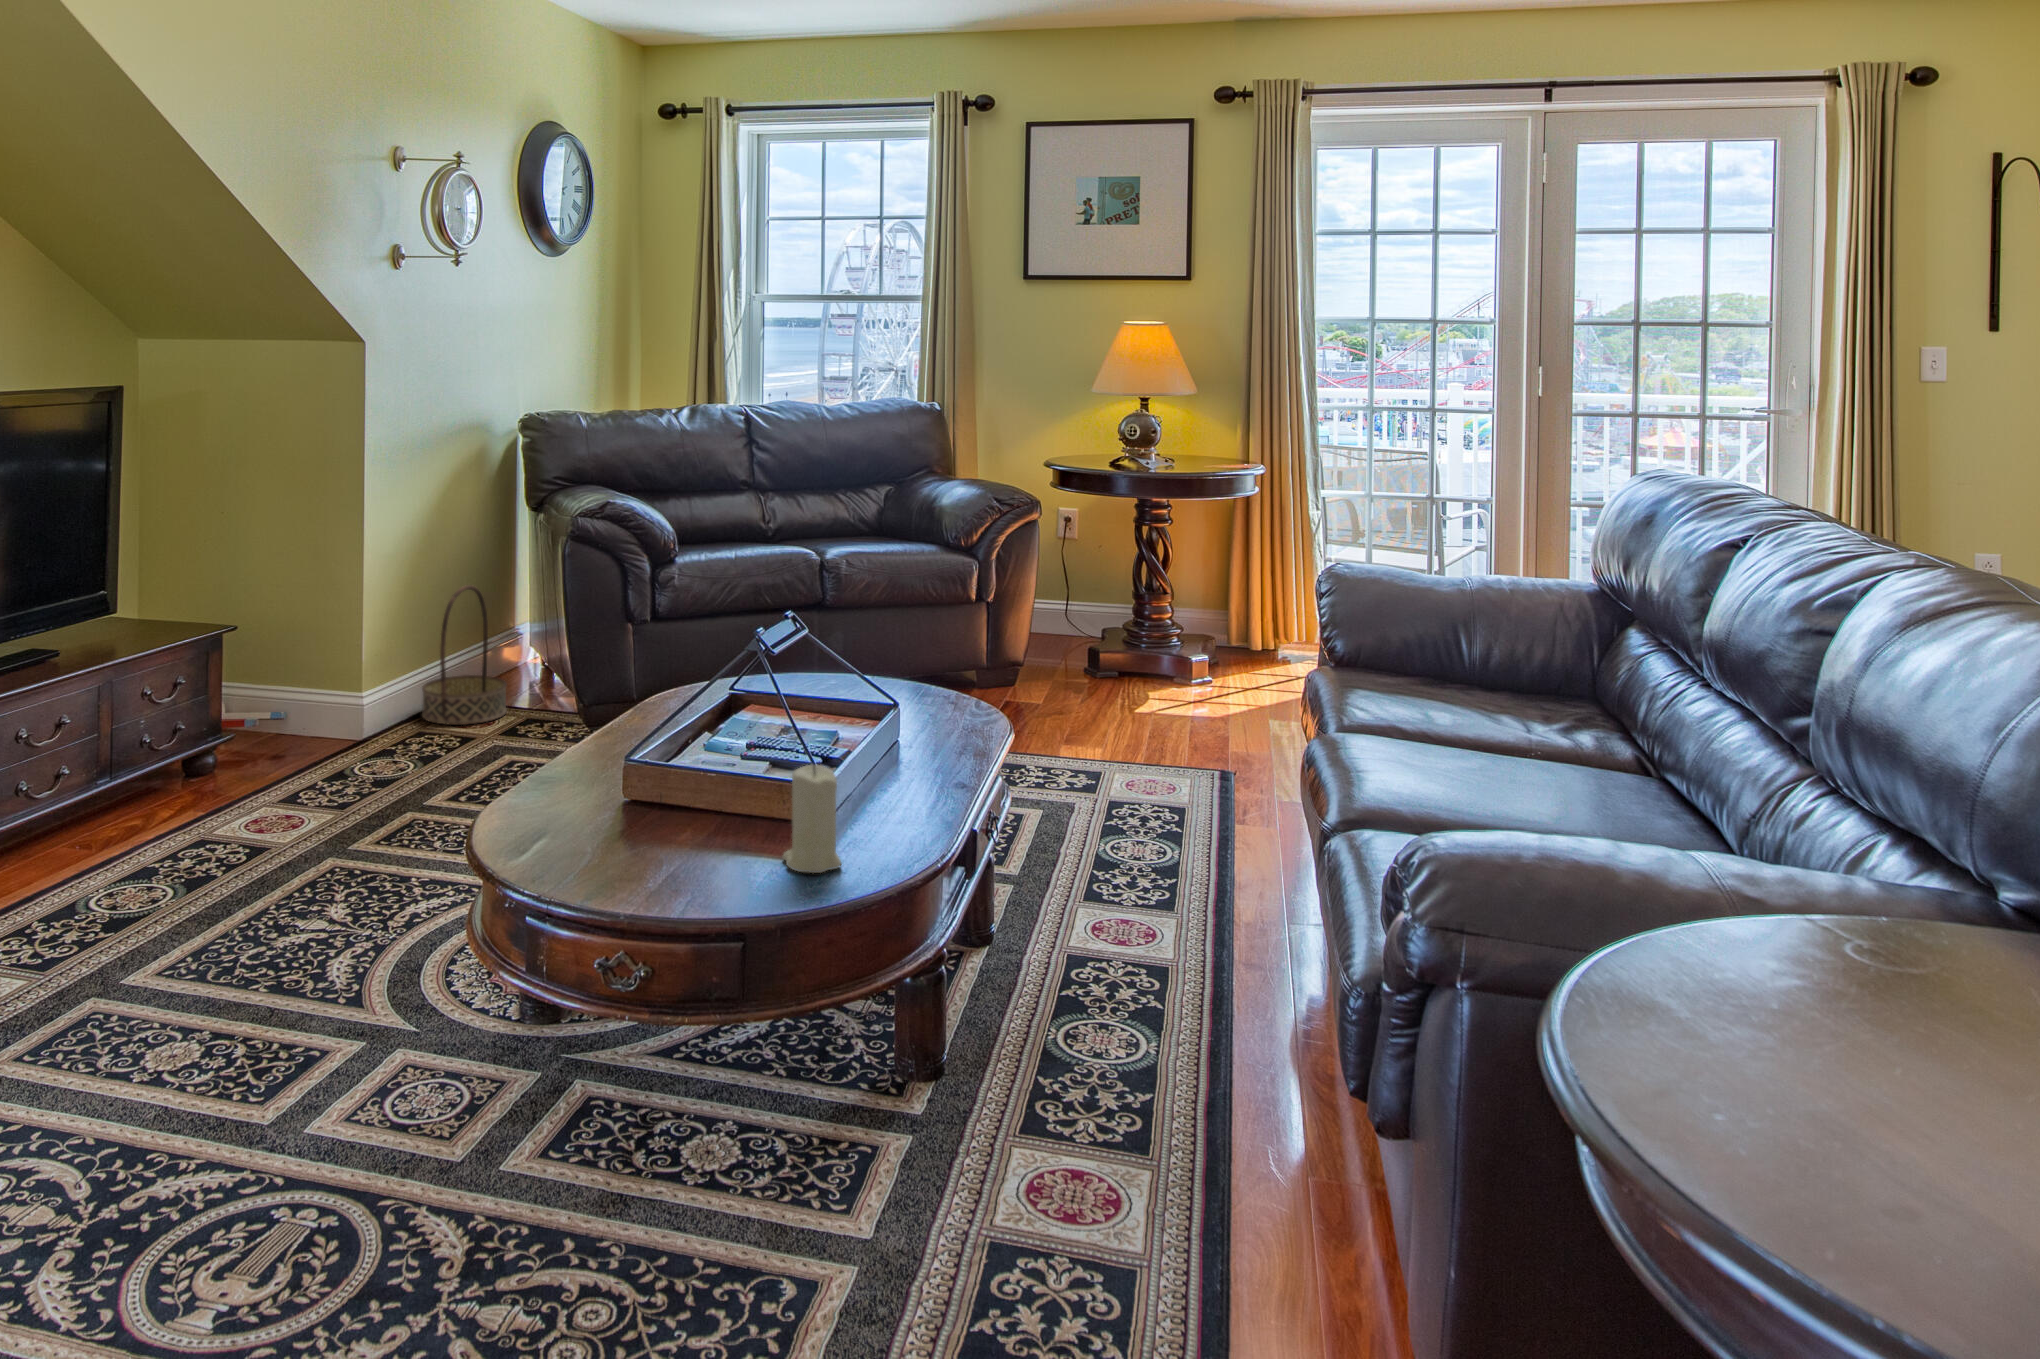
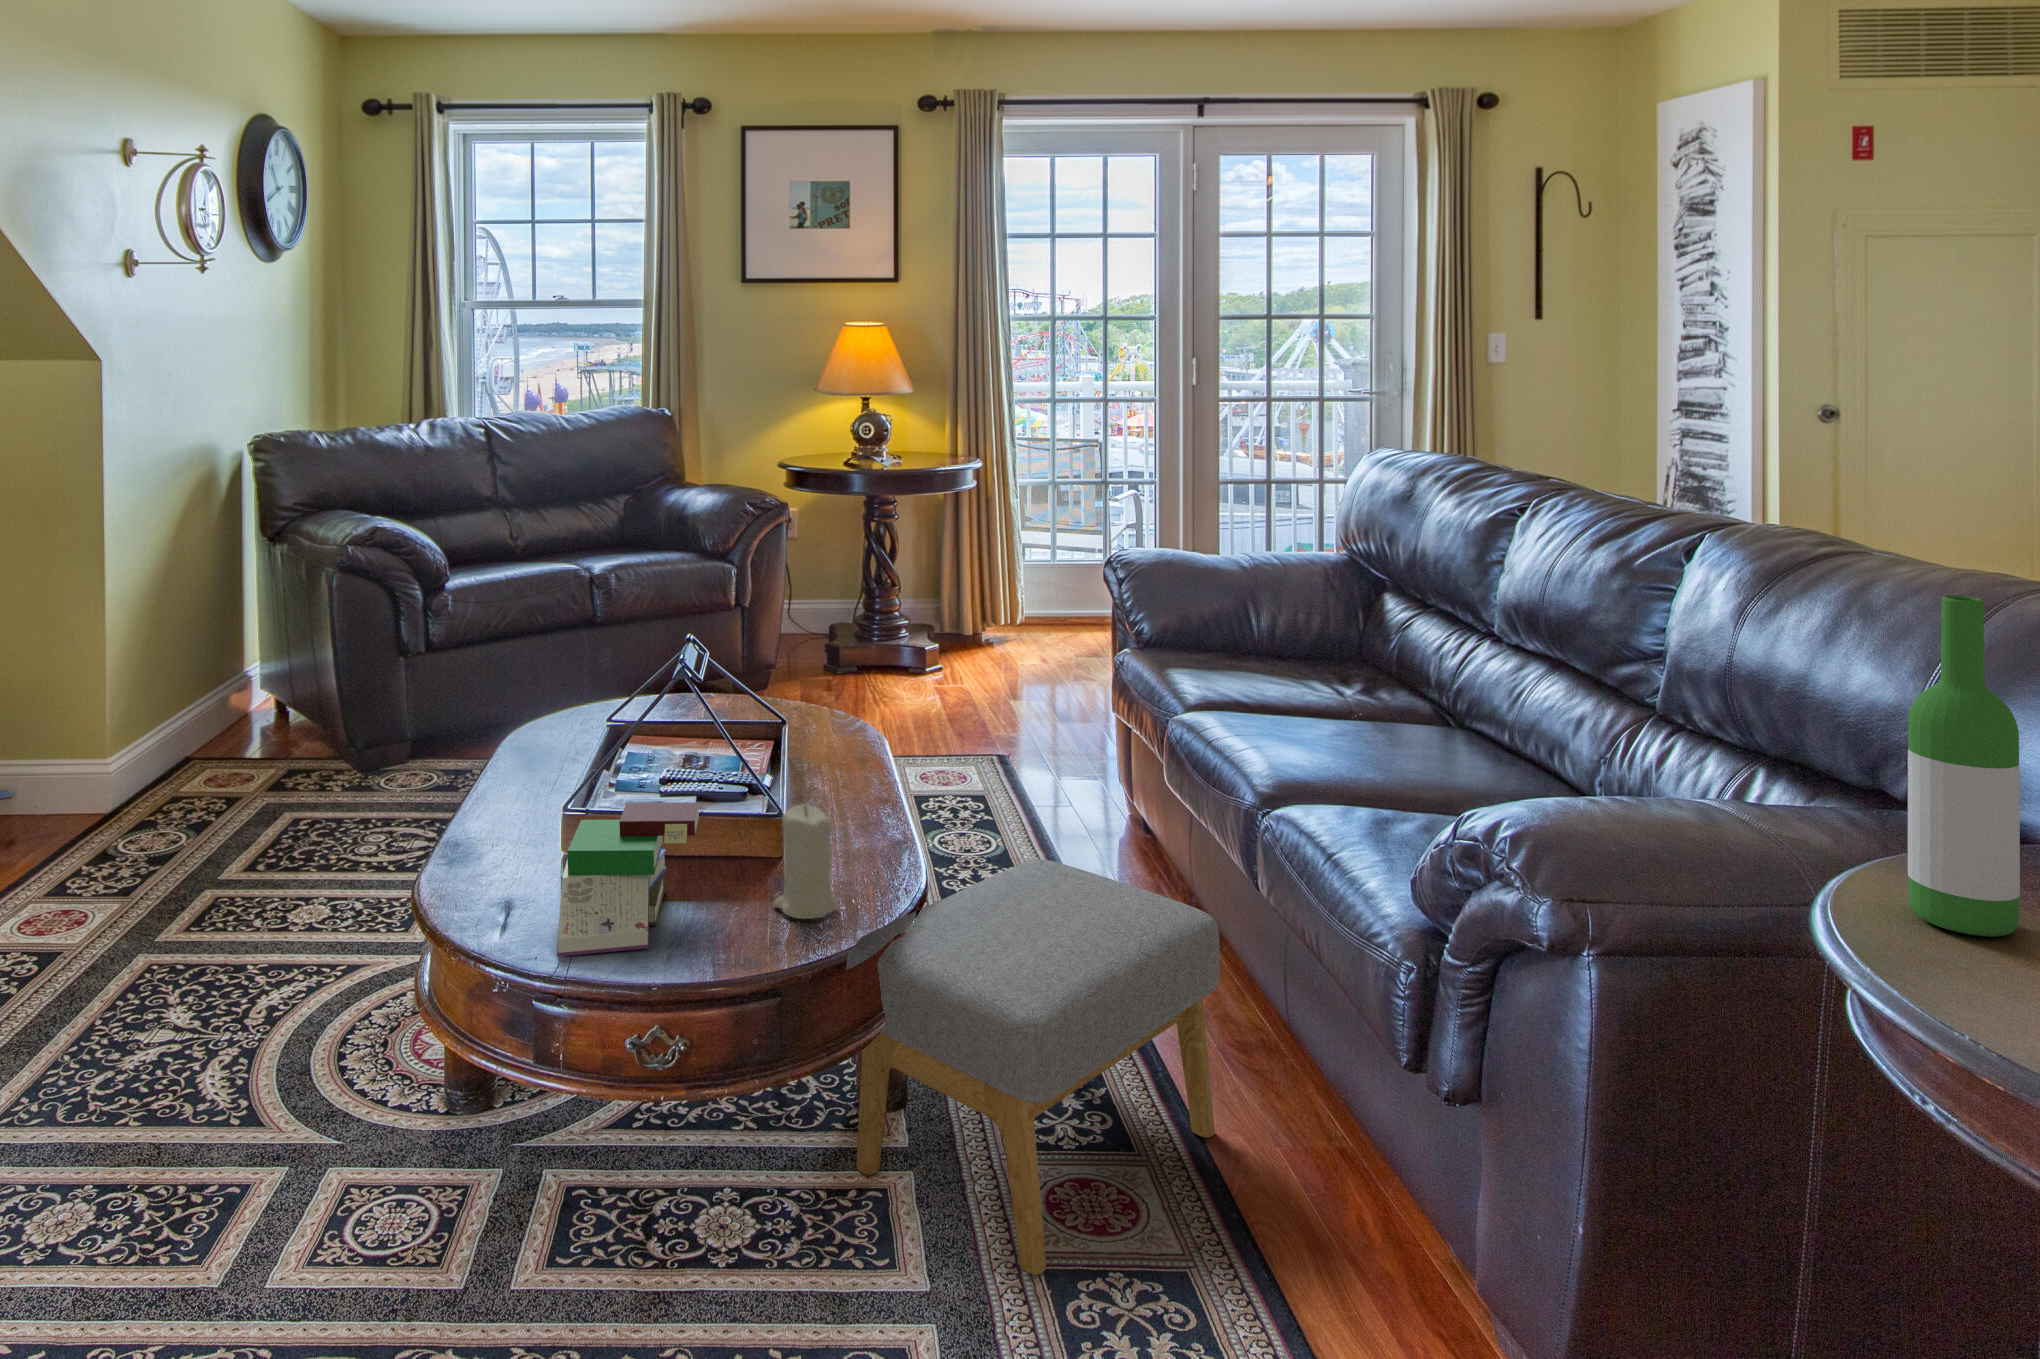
basket: present [422,585,507,725] -> none [173,633,268,784]
wine bottle: none [1730,613,1842,983] -> present [1908,595,2020,937]
book: none [560,748,727,877] -> present [557,803,699,956]
footstool: none [856,857,1249,1242] -> present [846,859,1220,1275]

